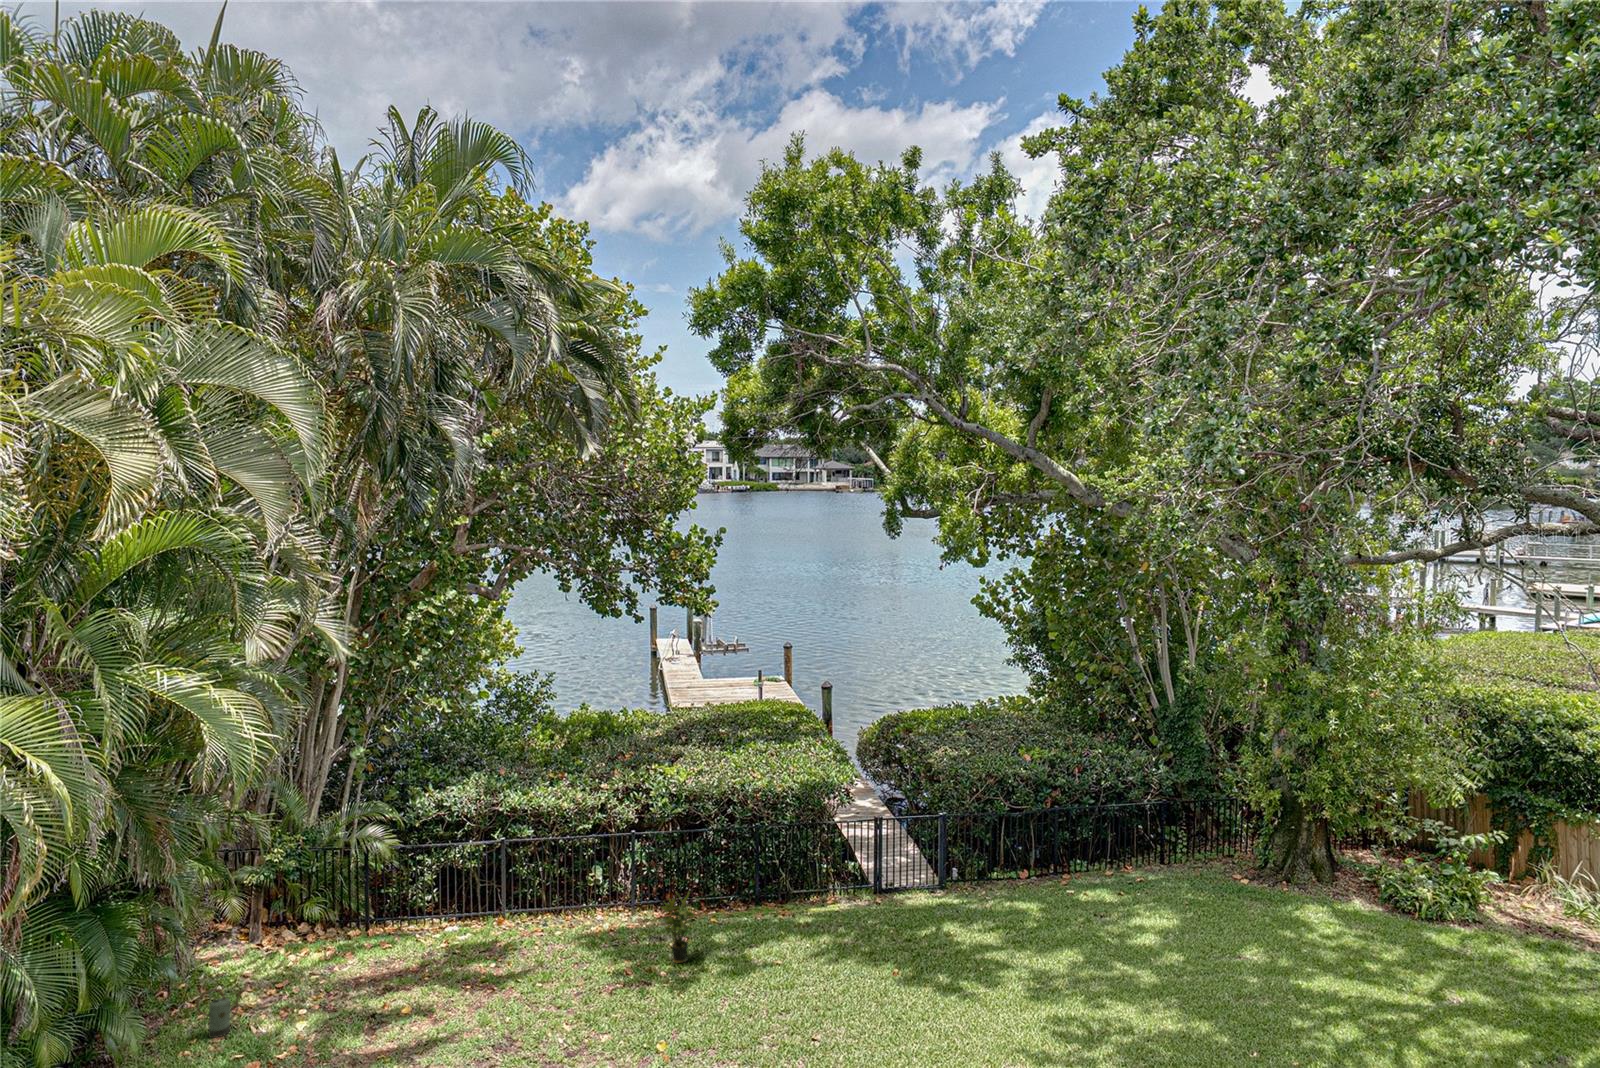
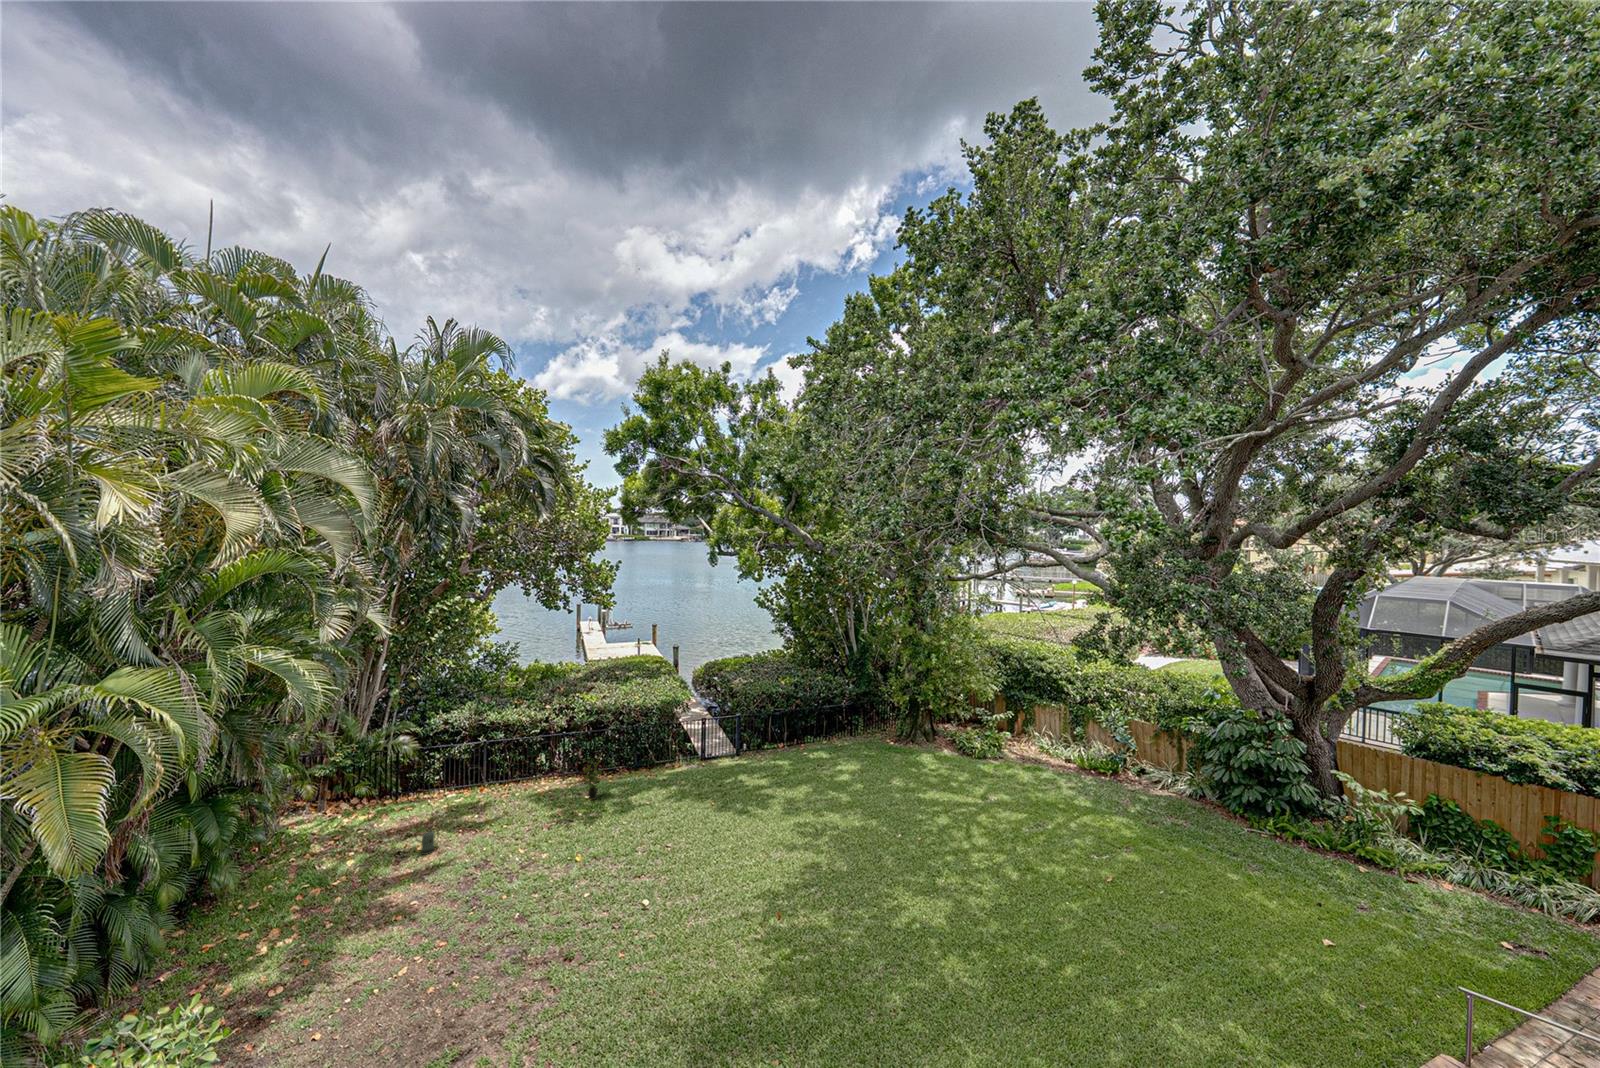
watering can: present [196,989,242,1038] -> present [417,826,440,855]

